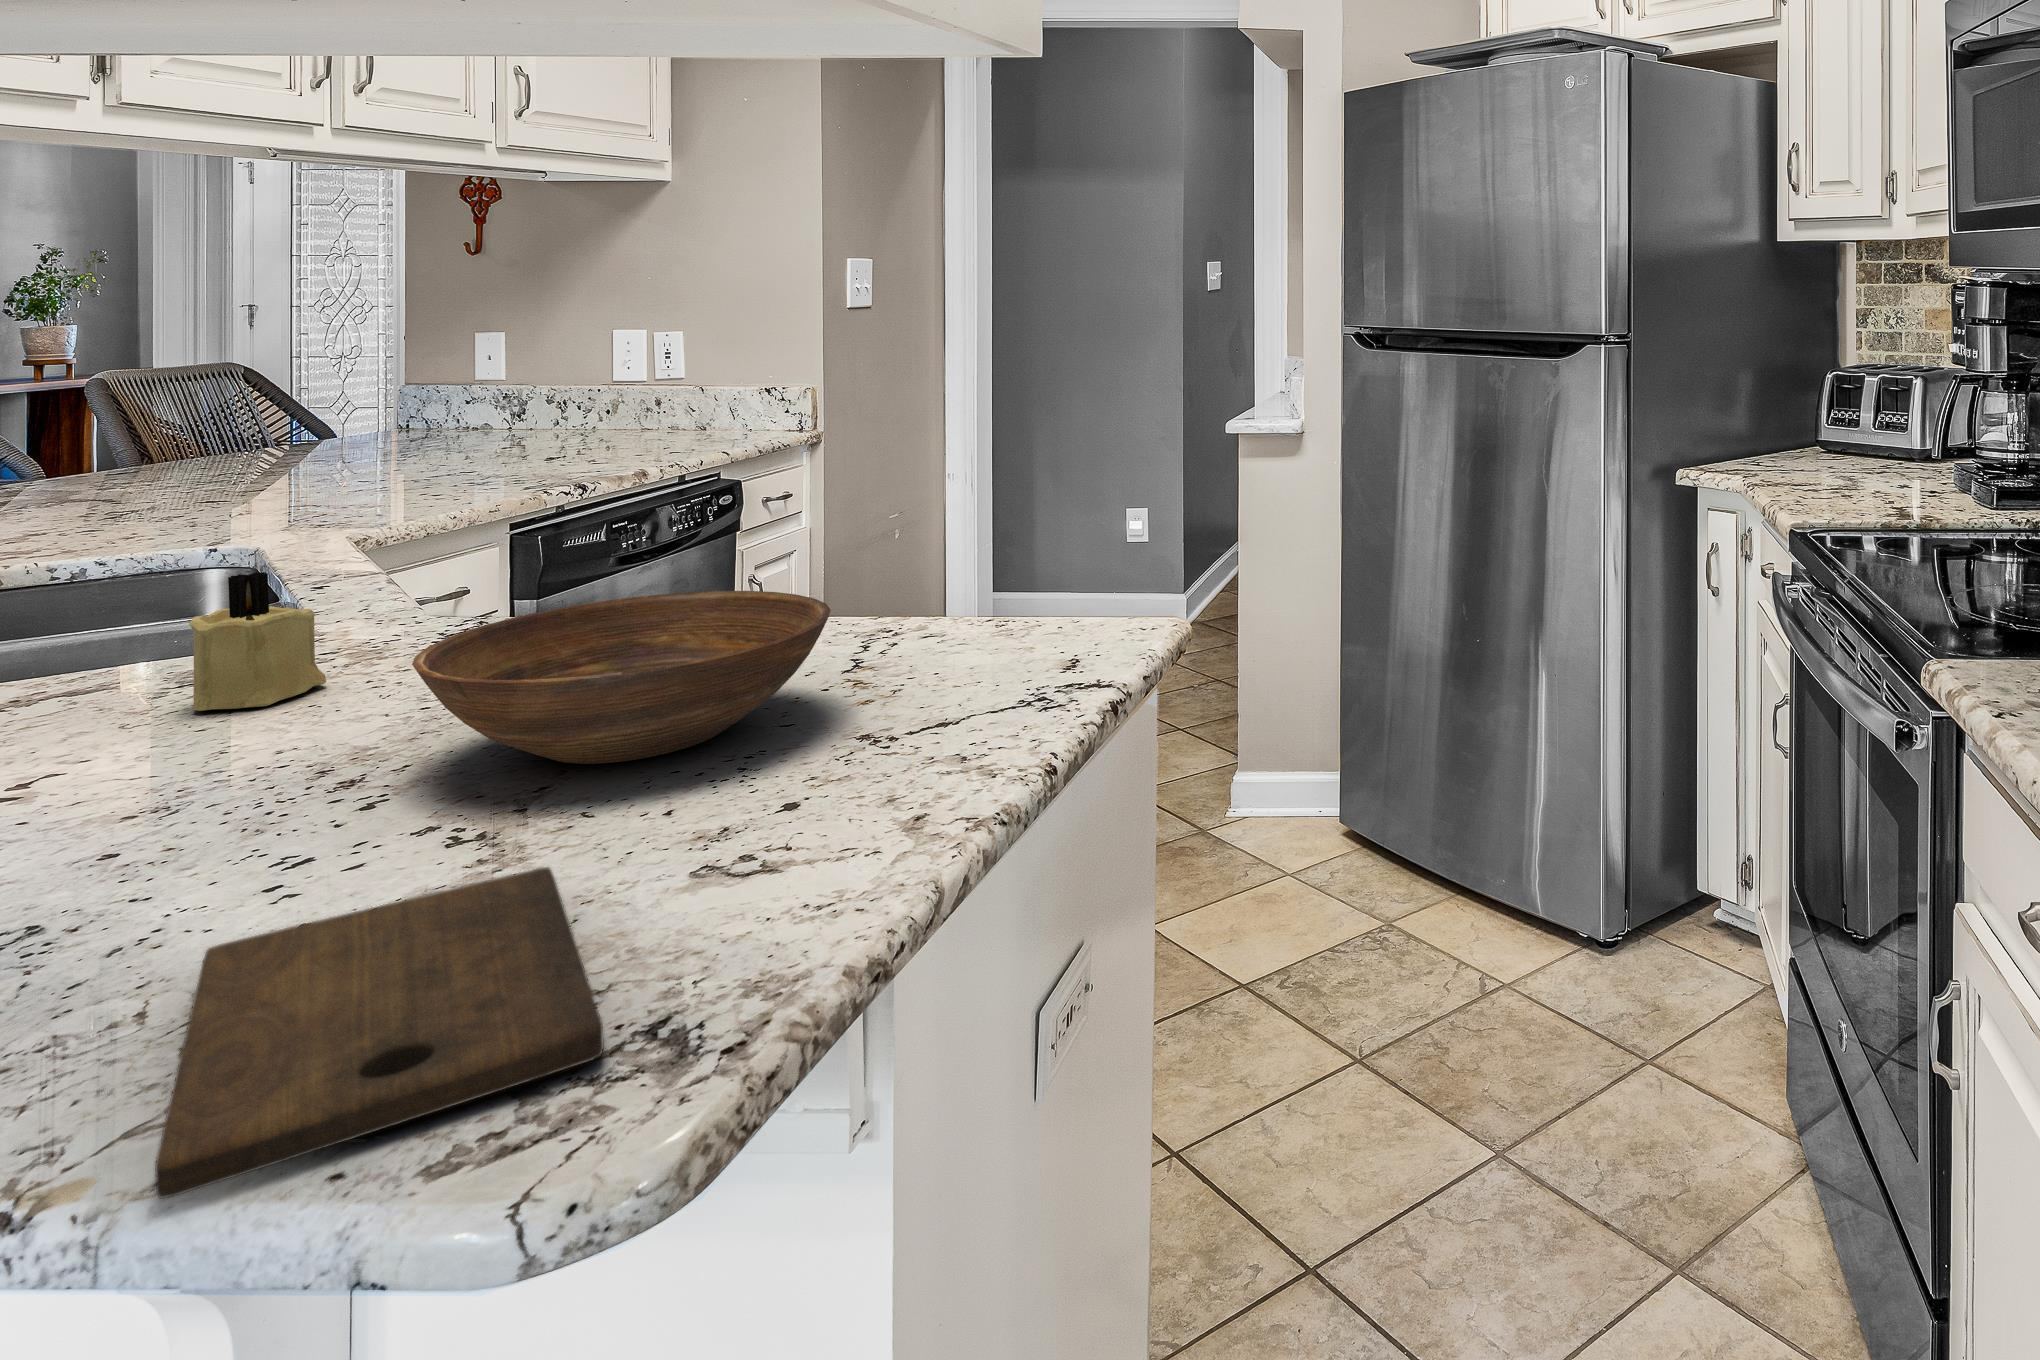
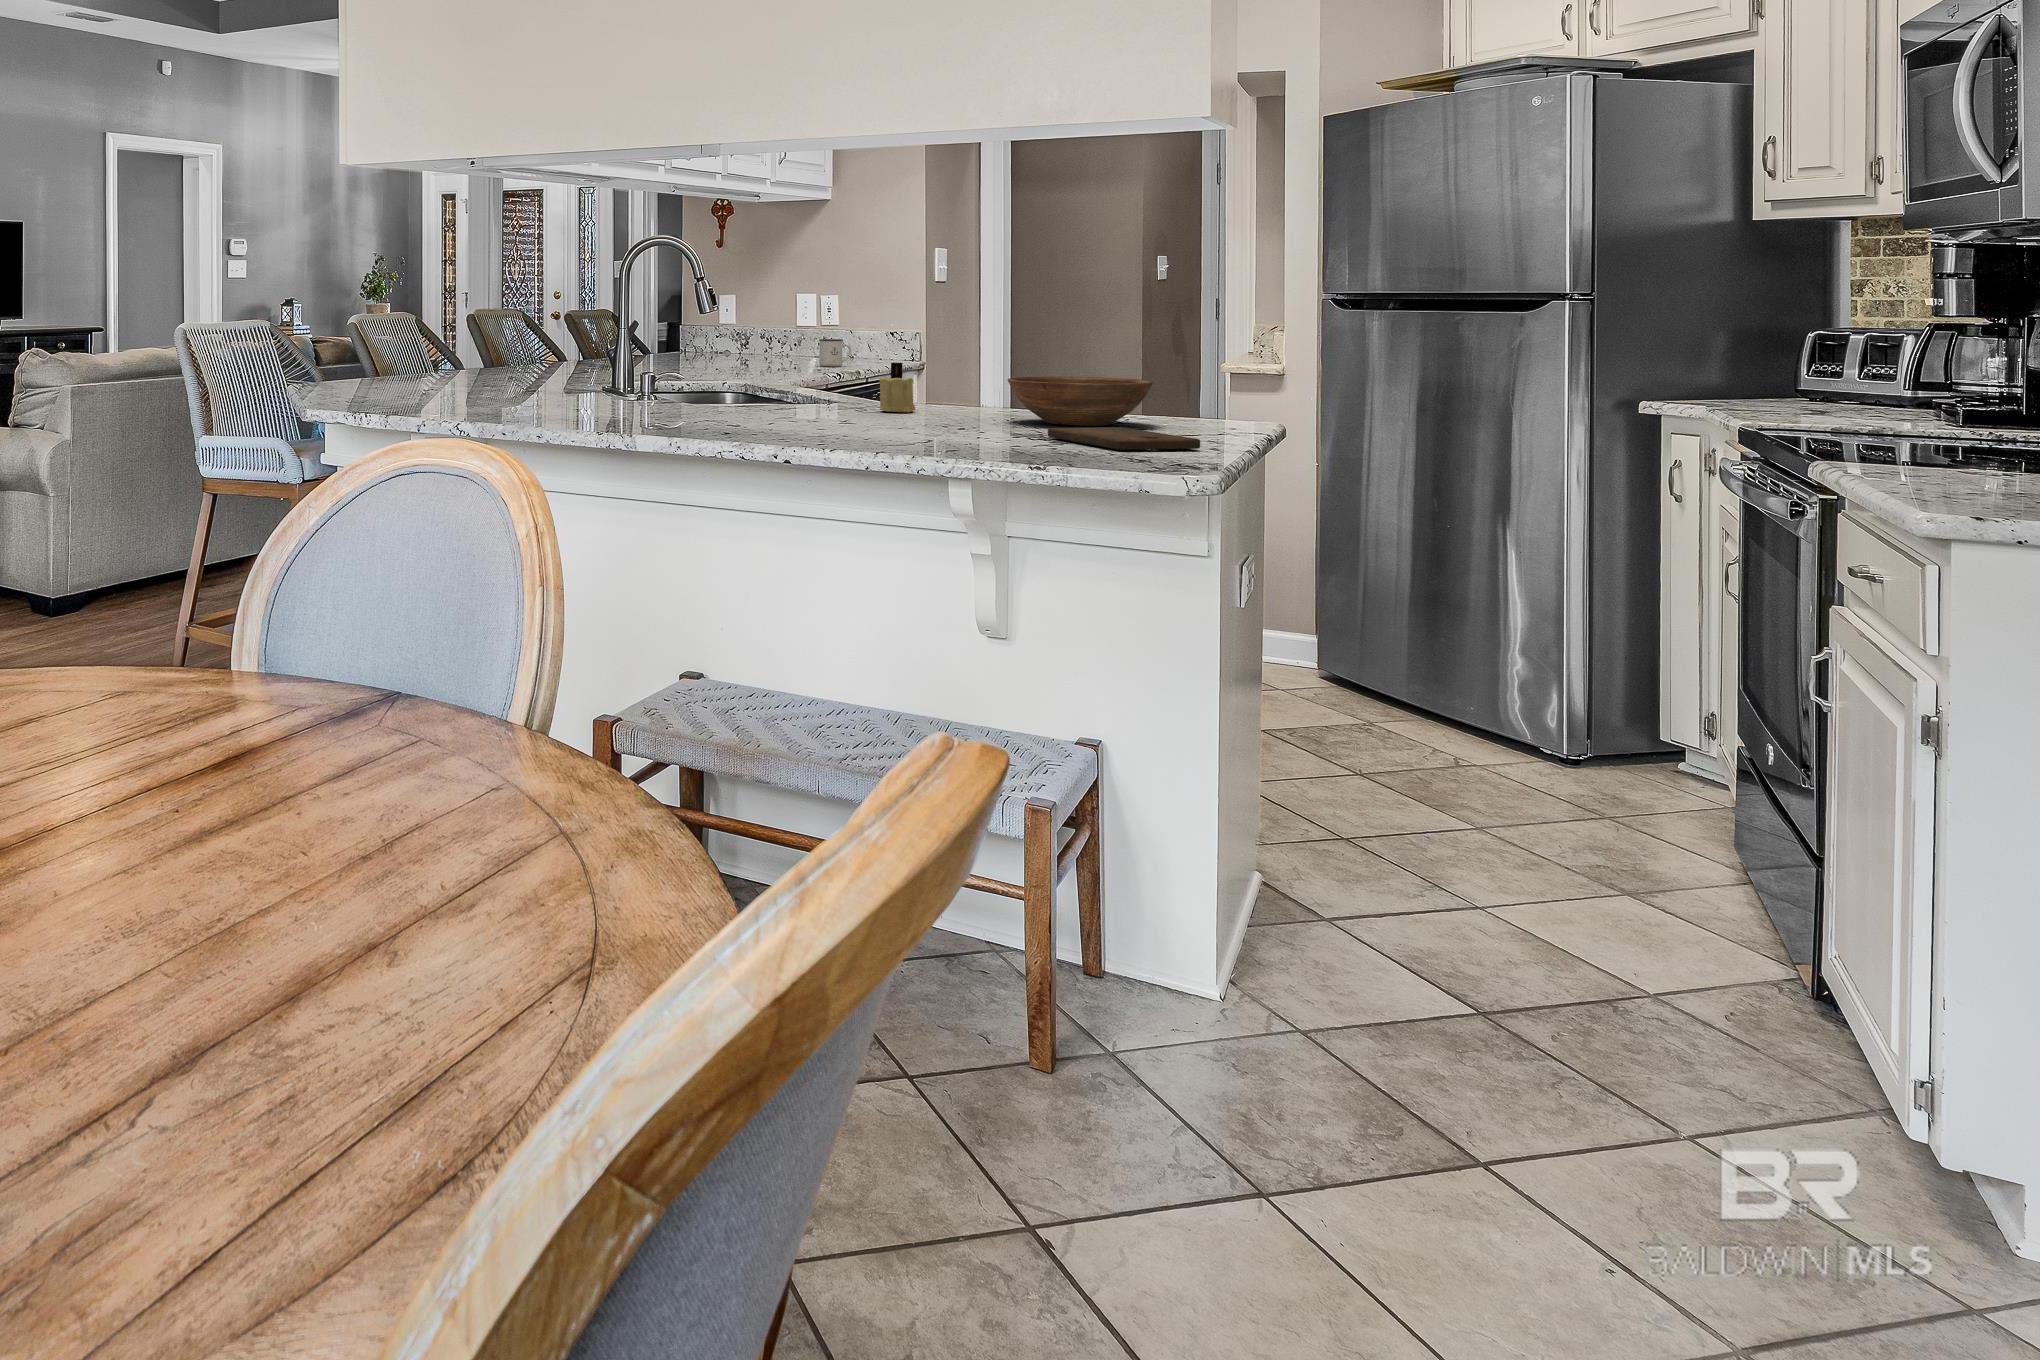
mug: none [680,386,739,430] -> present [819,339,851,367]

